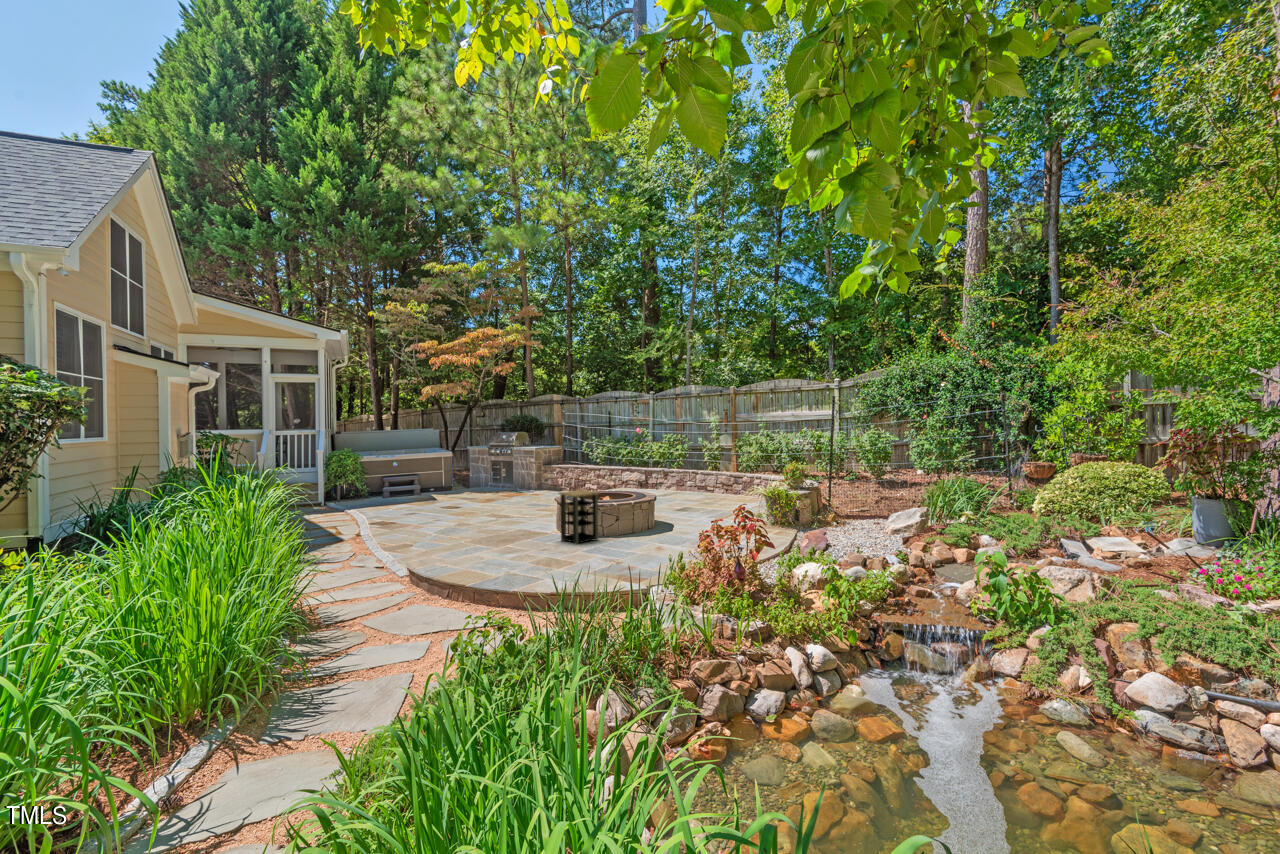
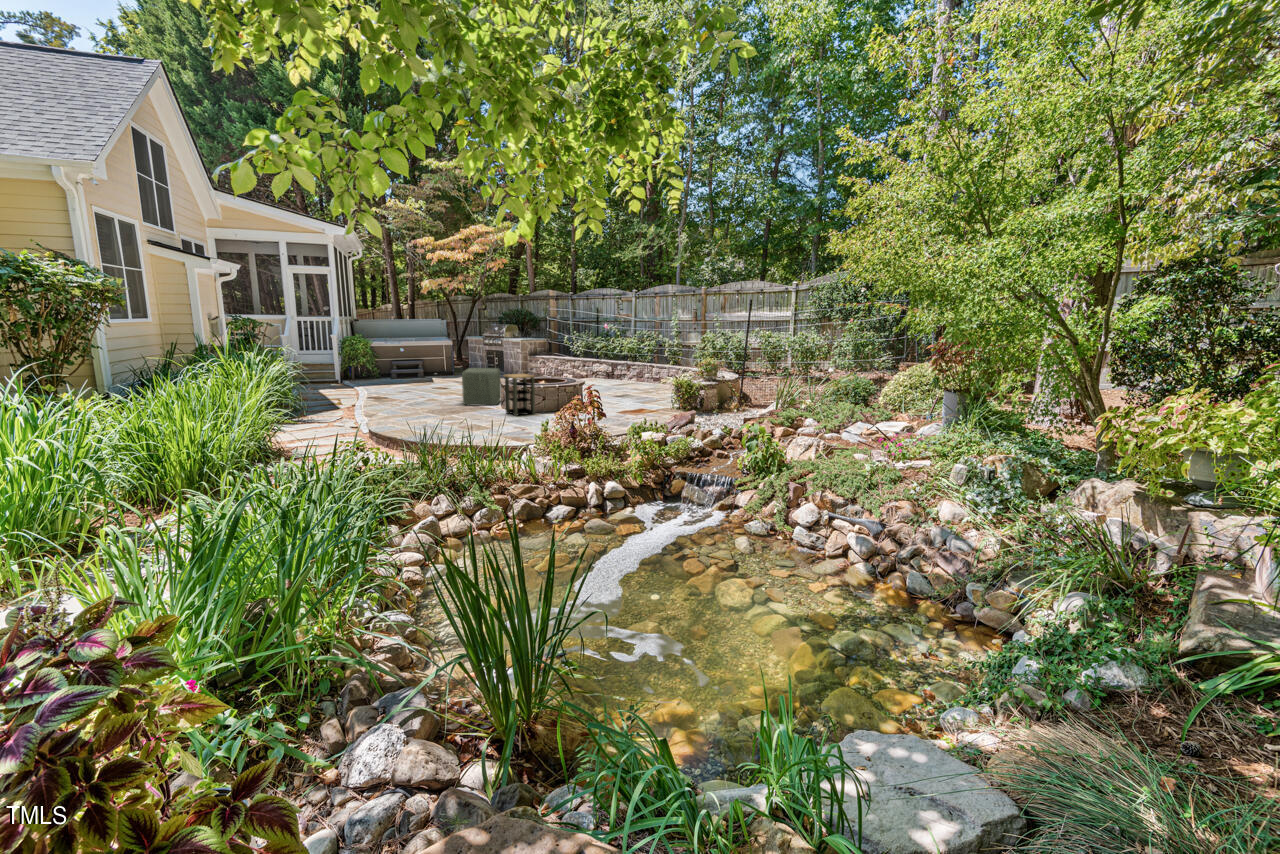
ottoman: none [498,483,542,531] -> present [462,368,501,405]

